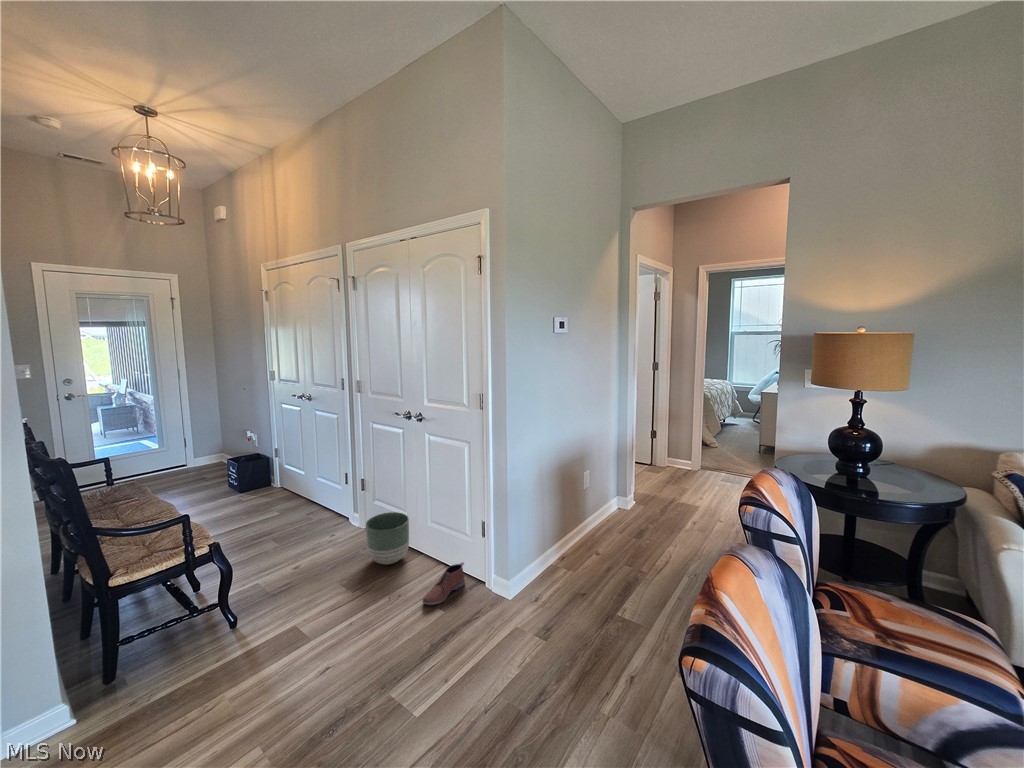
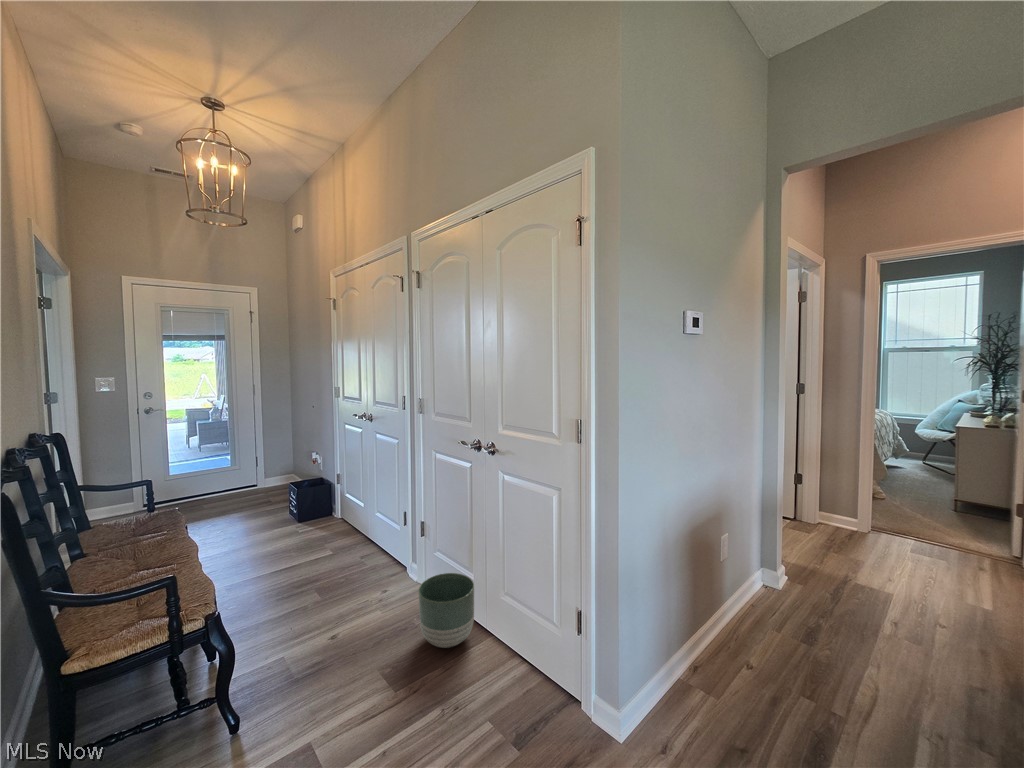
shoe: present [423,563,465,605] -> none [487,664,549,734]

